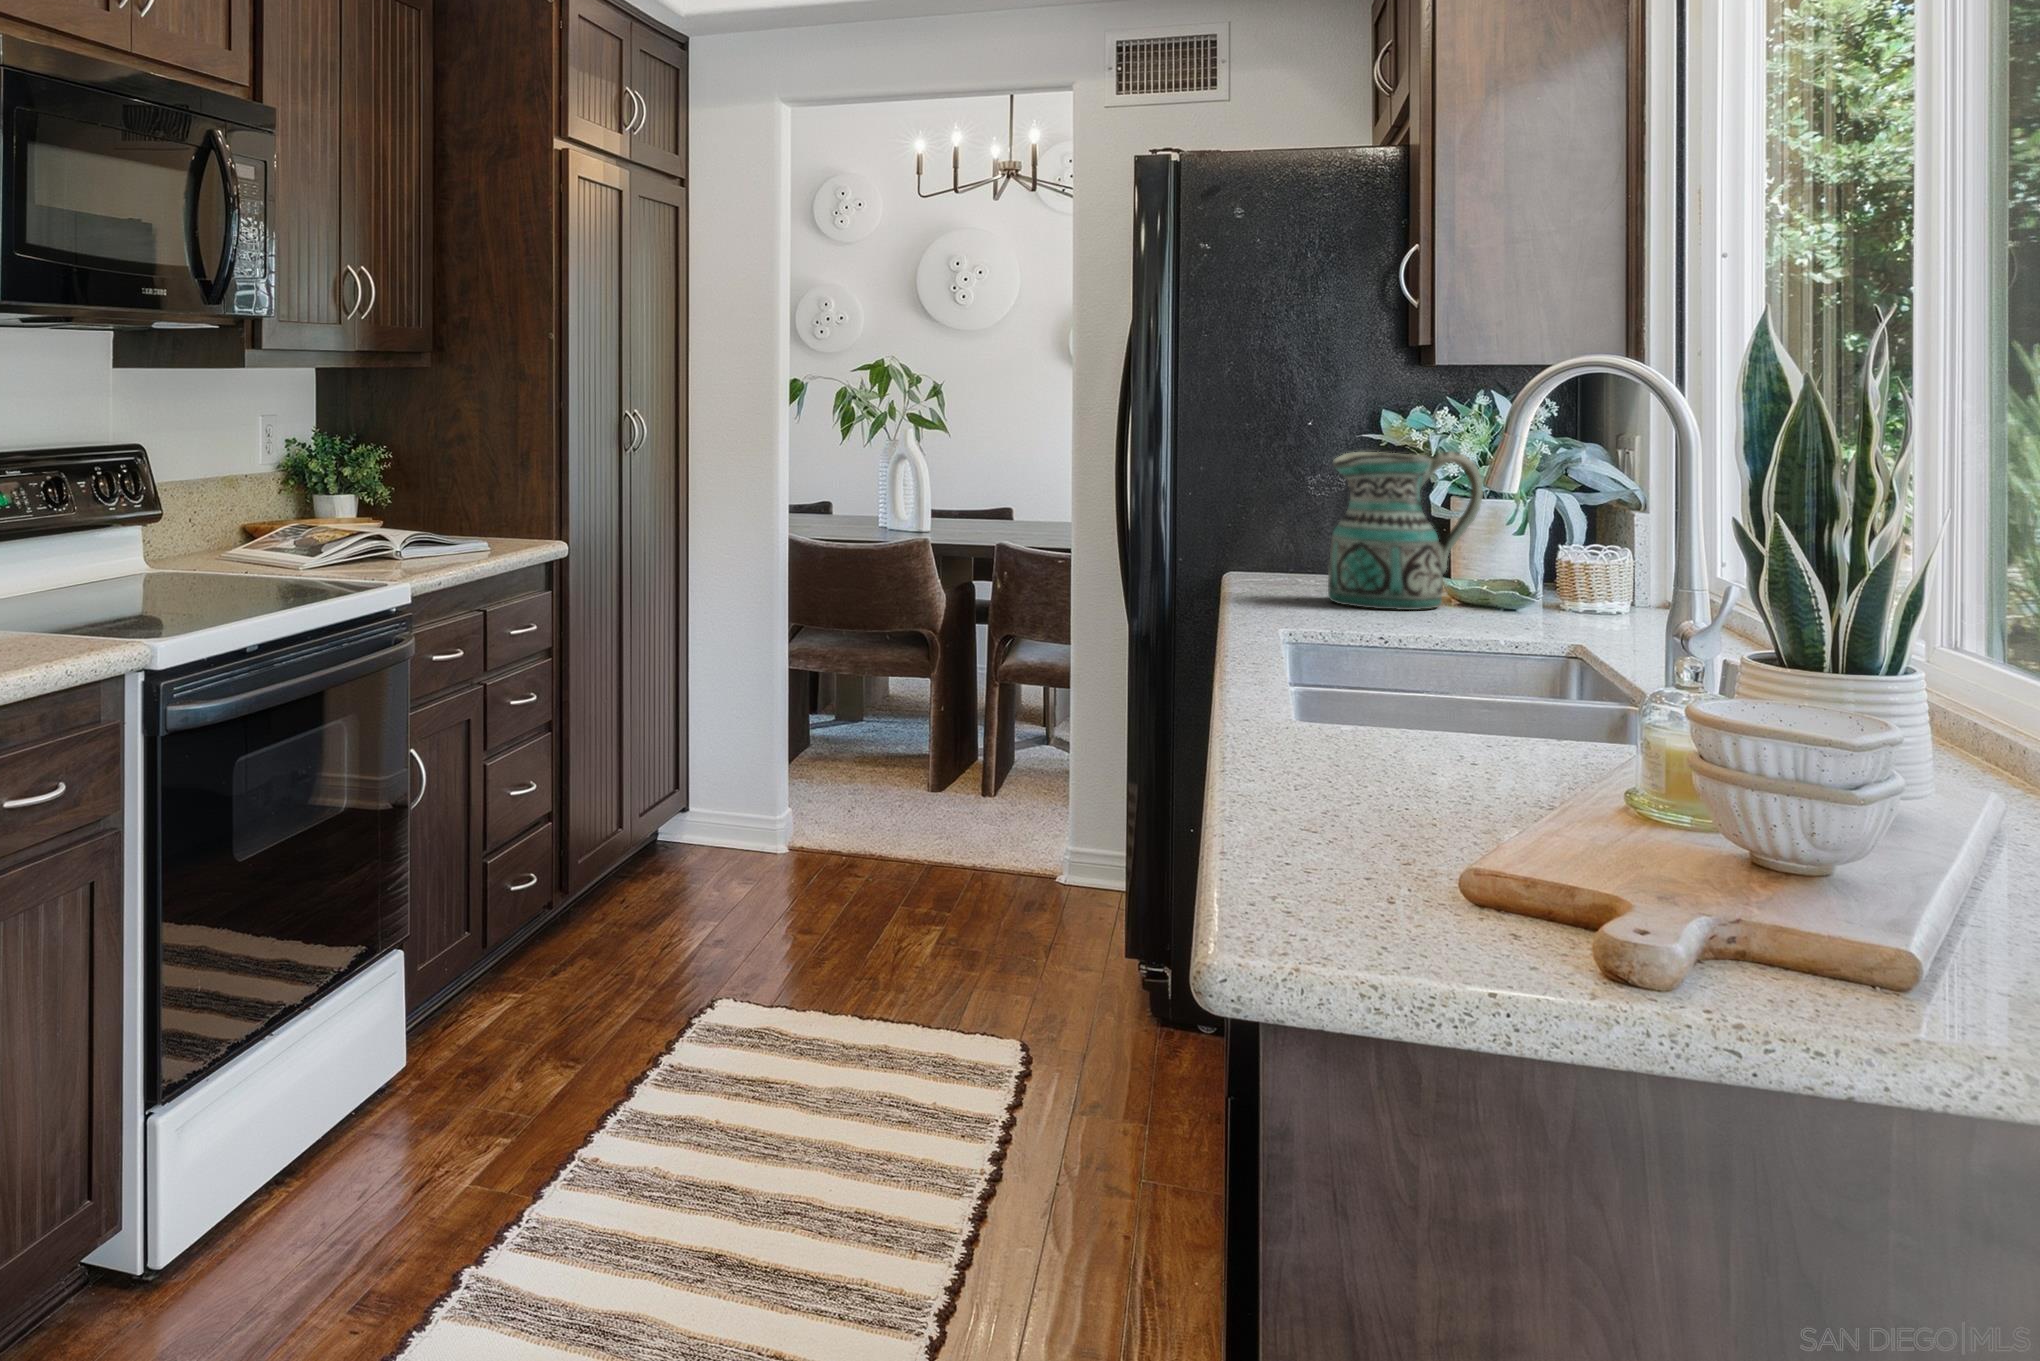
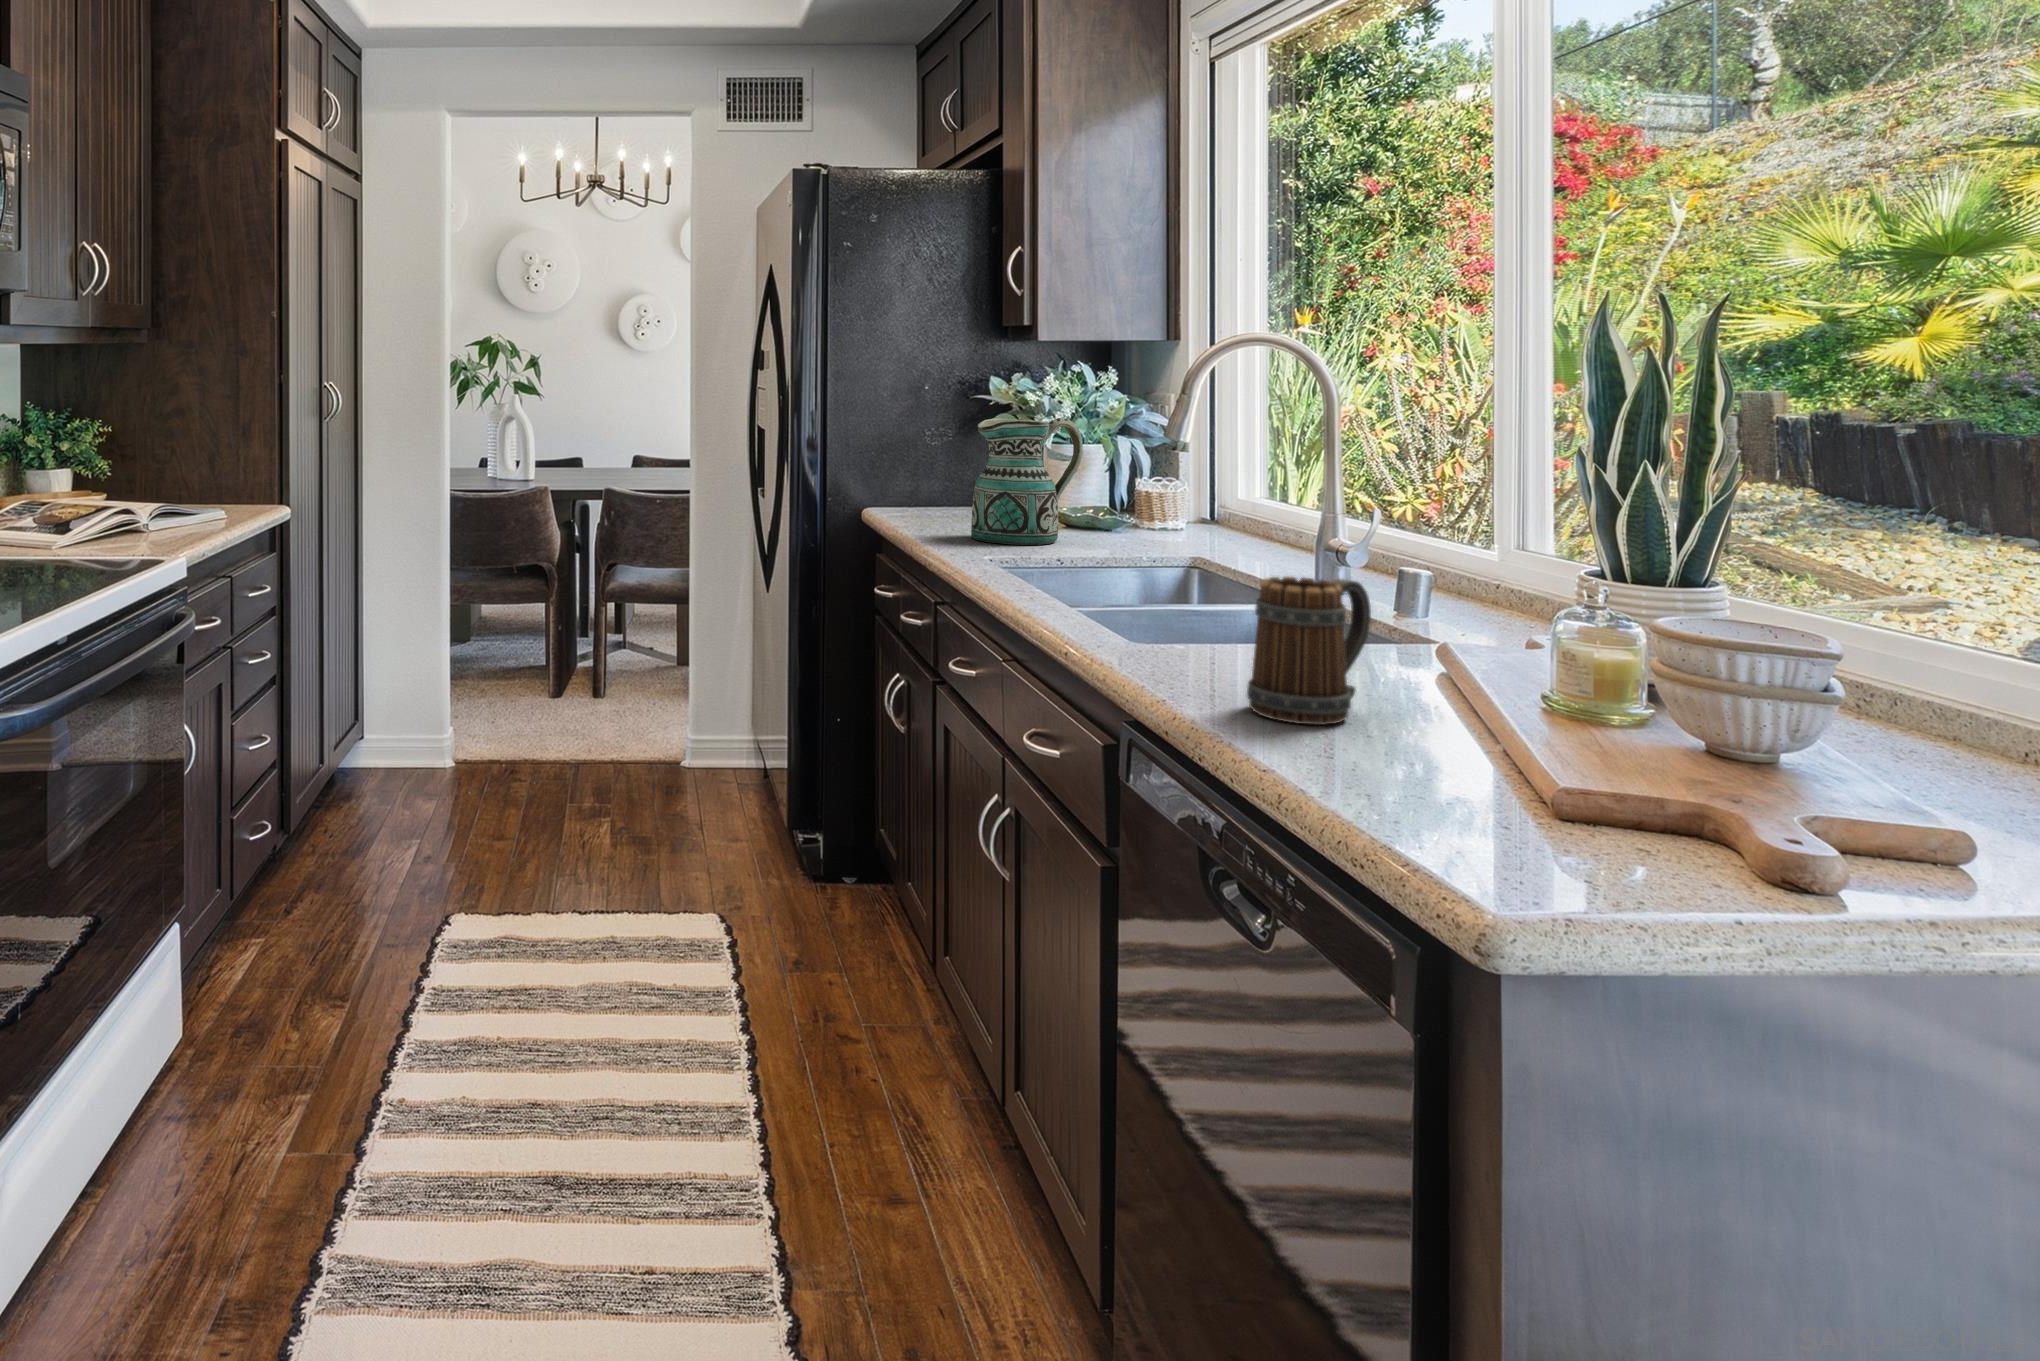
mug: none [1306,617,1467,781] -> present [1247,576,1371,725]

